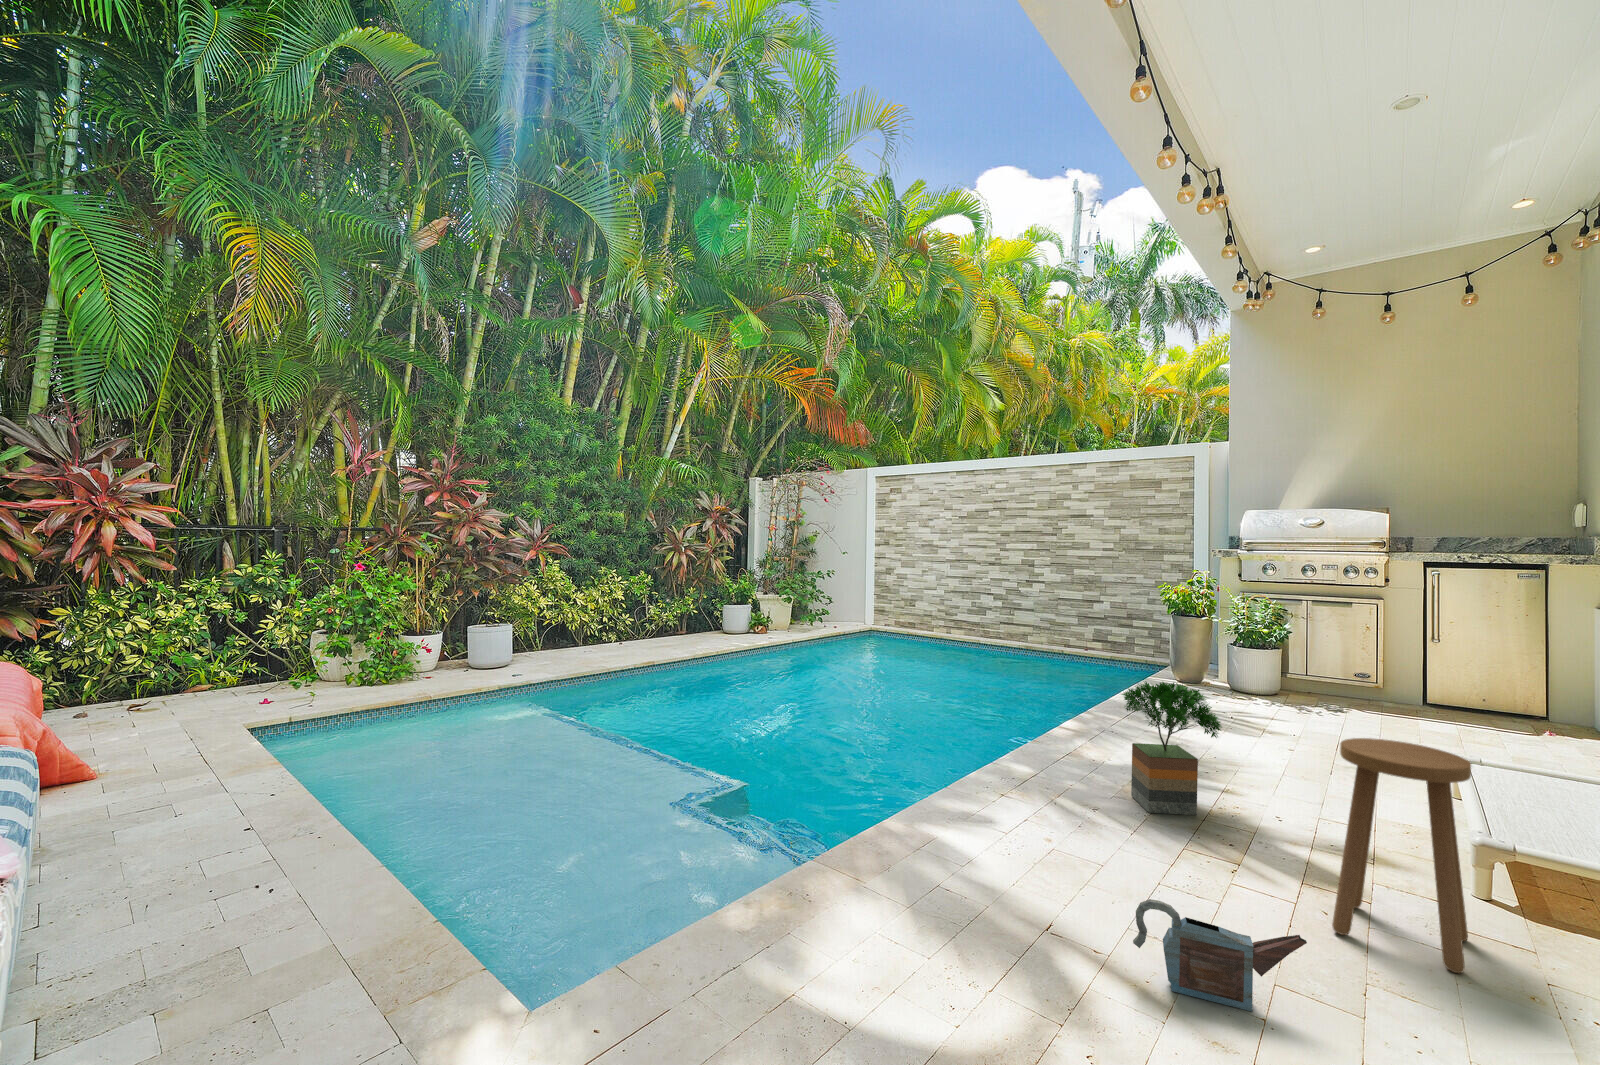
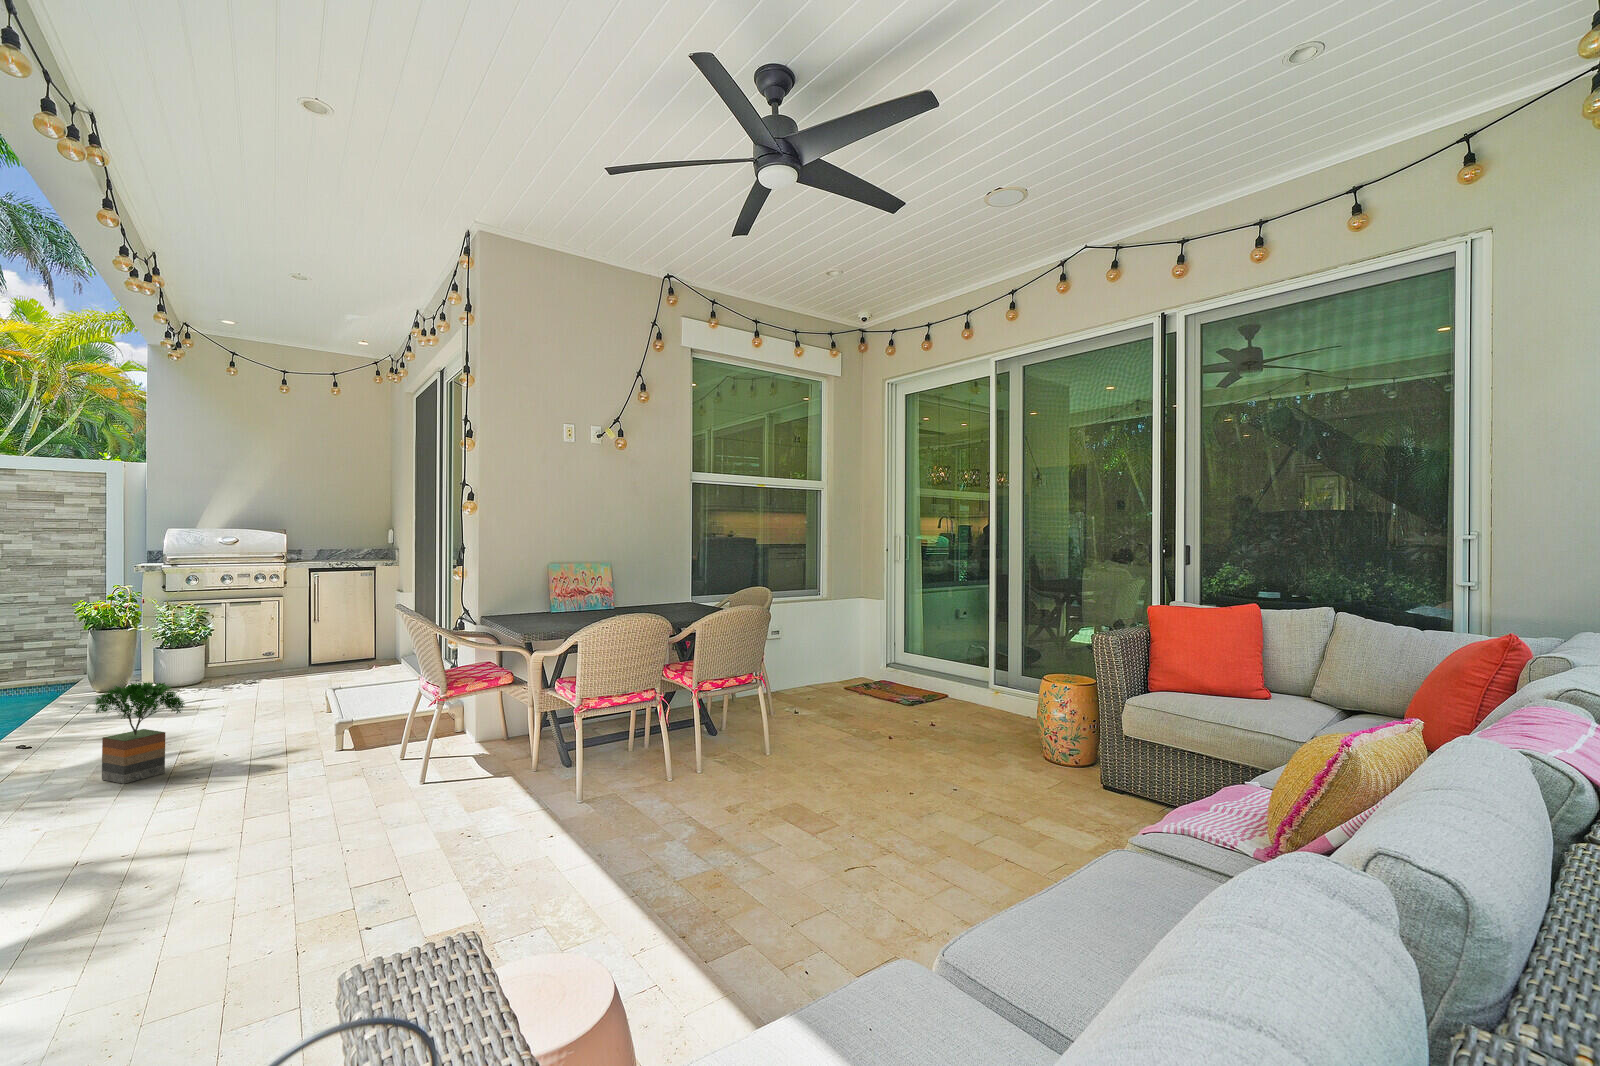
stool: present [1332,738,1471,974] -> none [270,680,336,791]
watering can: present [1133,899,1307,1011] -> none [159,784,265,847]

